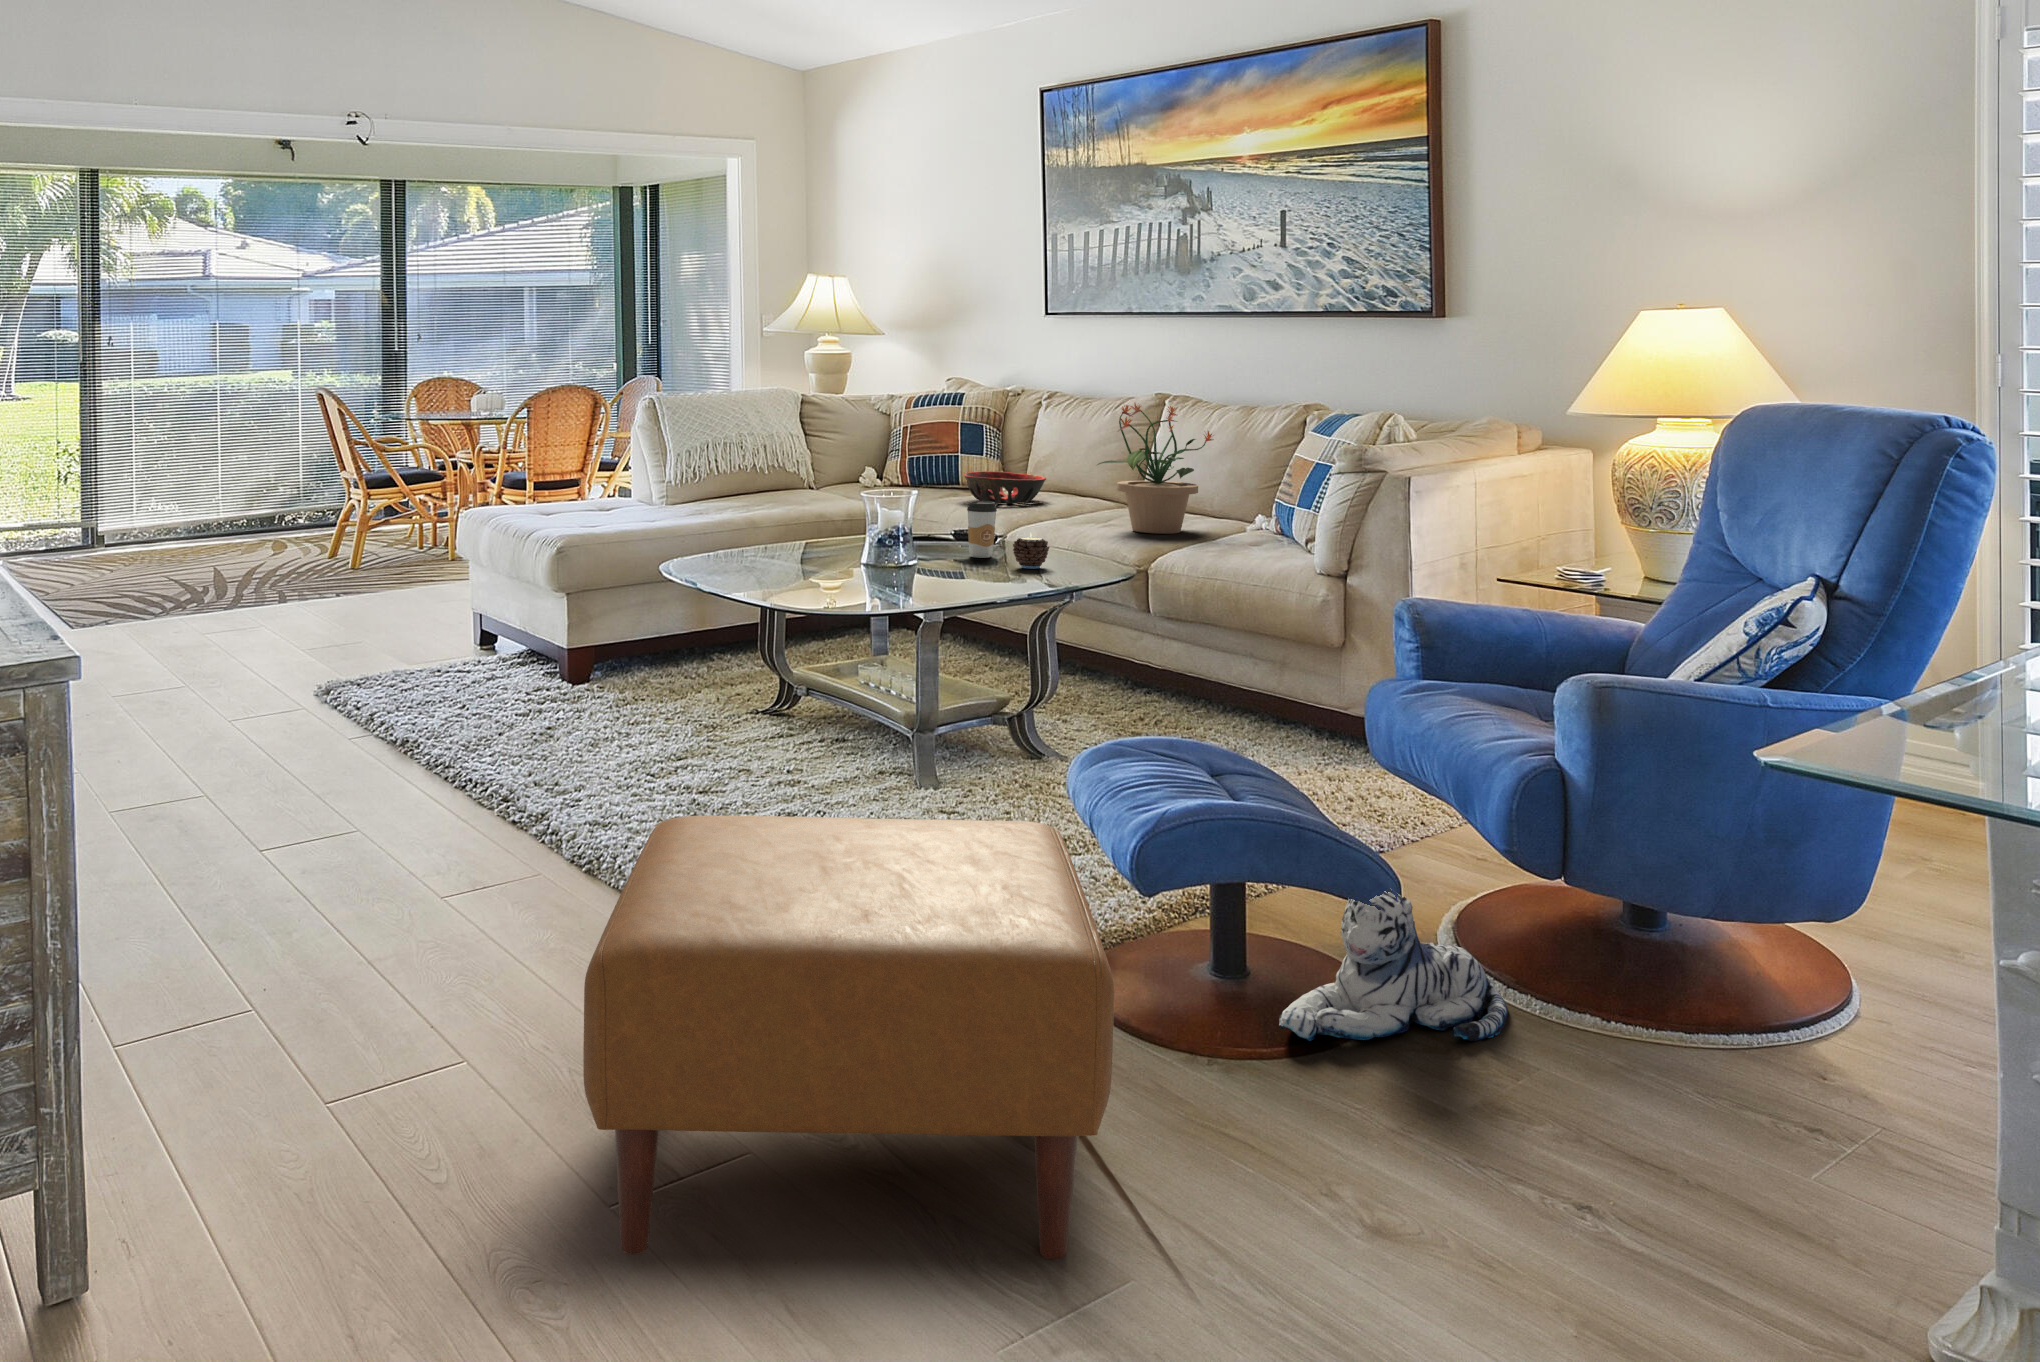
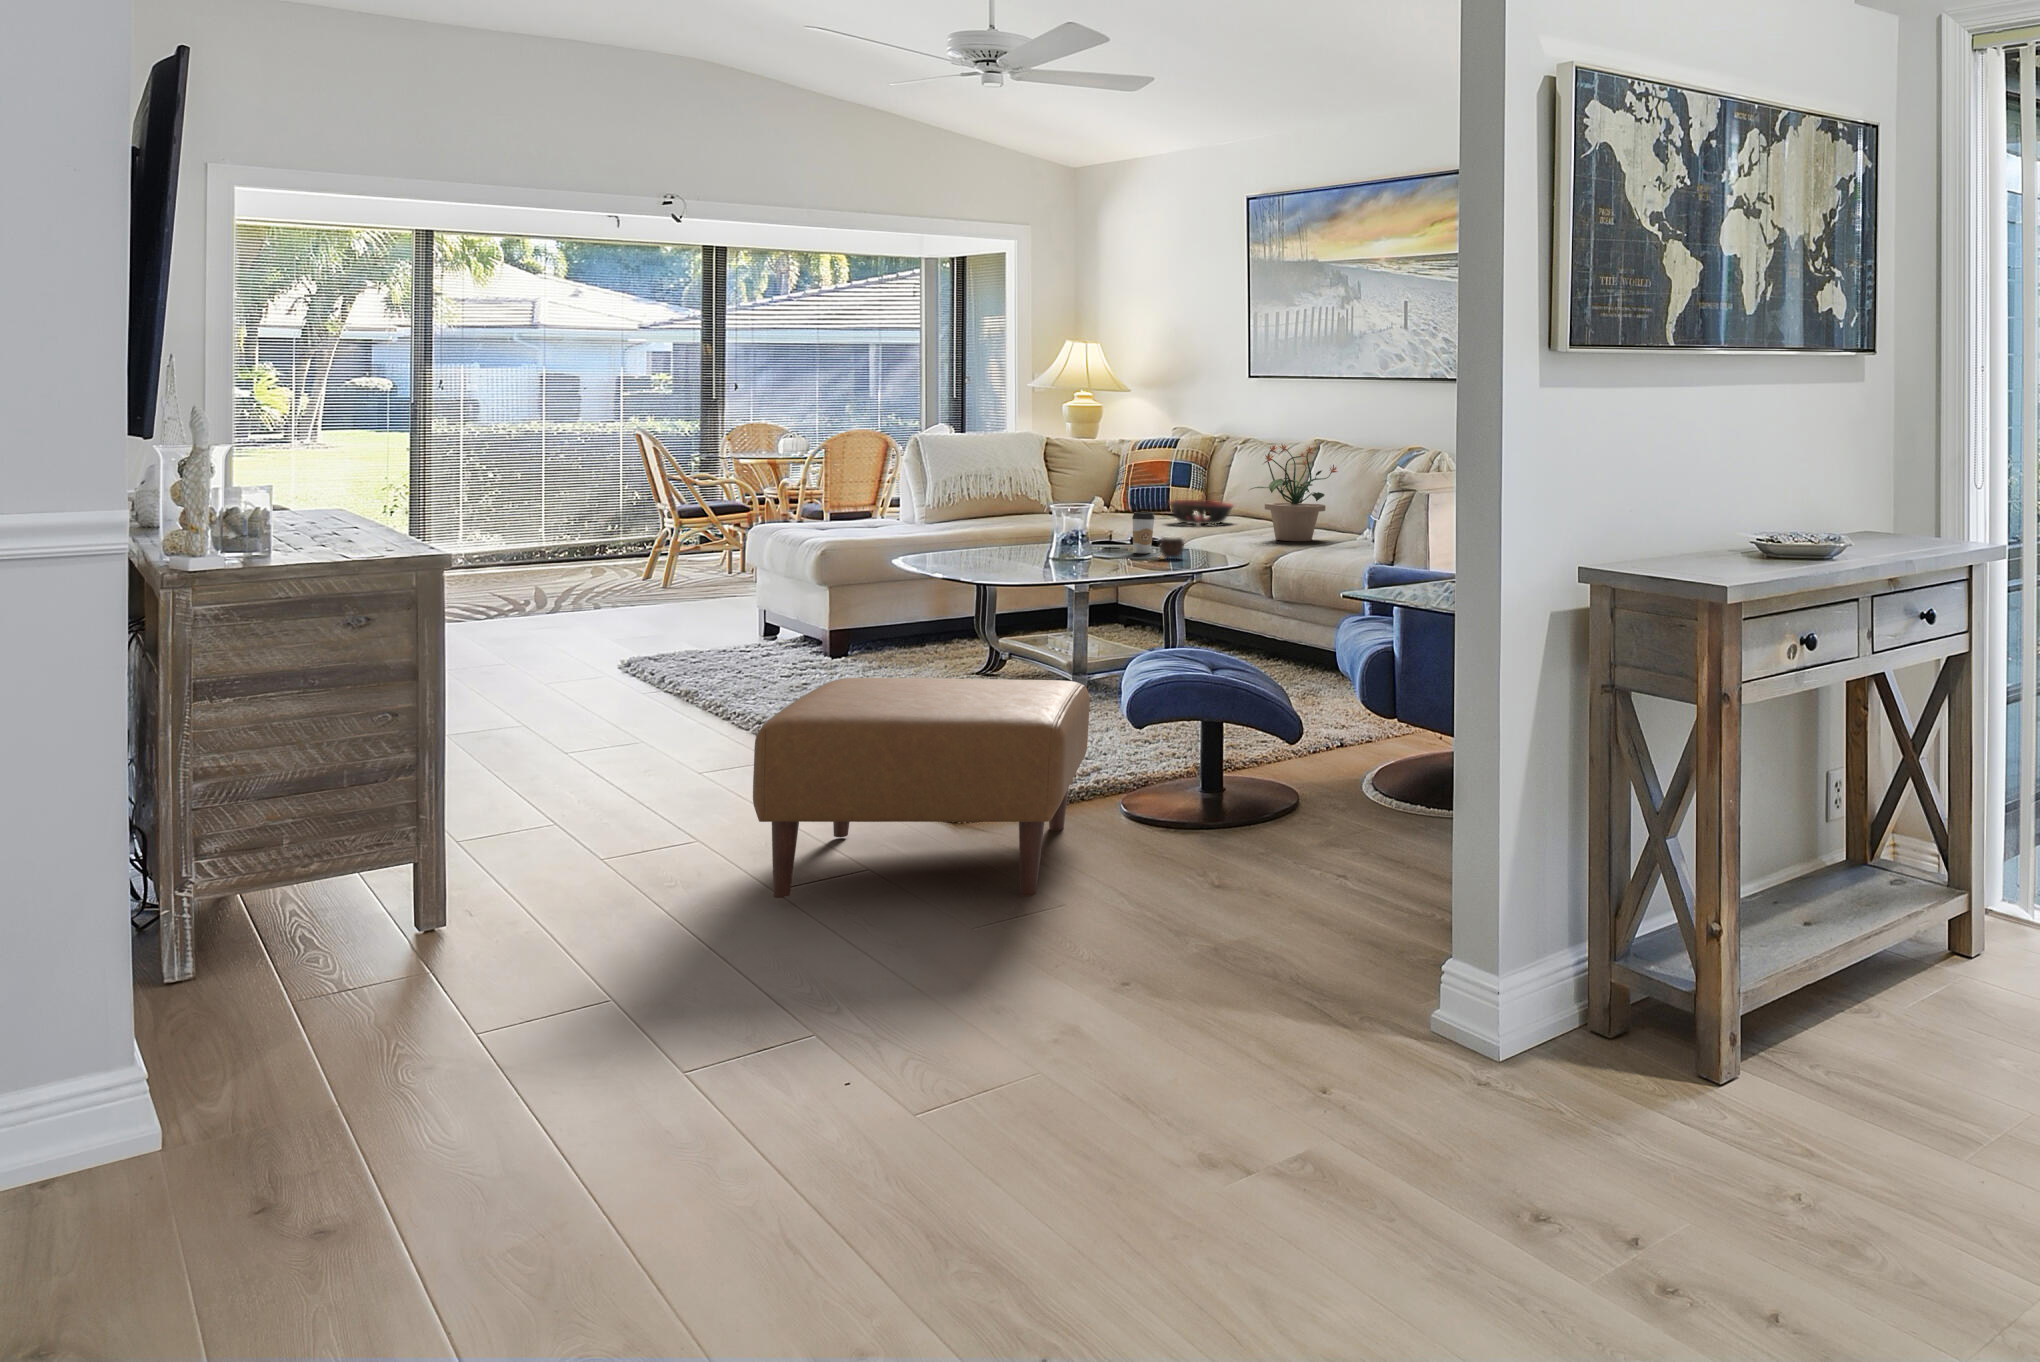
plush toy: present [1279,890,1508,1041] -> none [1222,720,1375,813]

